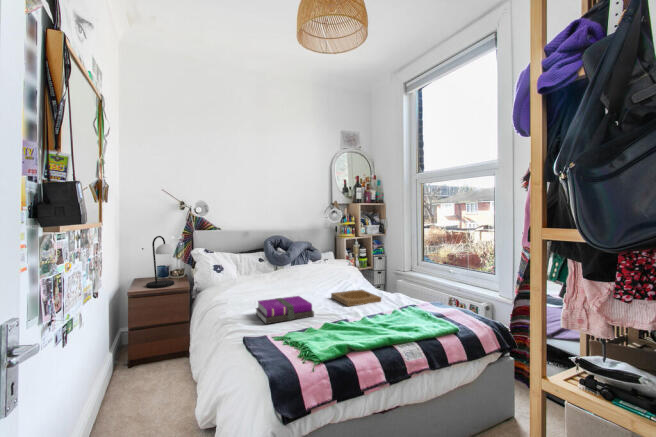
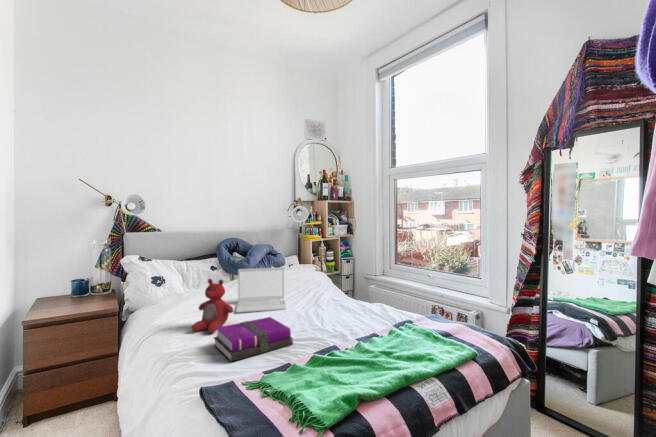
table lamp: present [146,236,174,288] -> none [54,241,96,311]
laptop: none [276,260,316,294] -> present [236,267,287,313]
stuffed bear: none [241,265,272,307] -> present [192,279,233,333]
tray: present [331,290,381,306] -> none [307,303,369,327]

